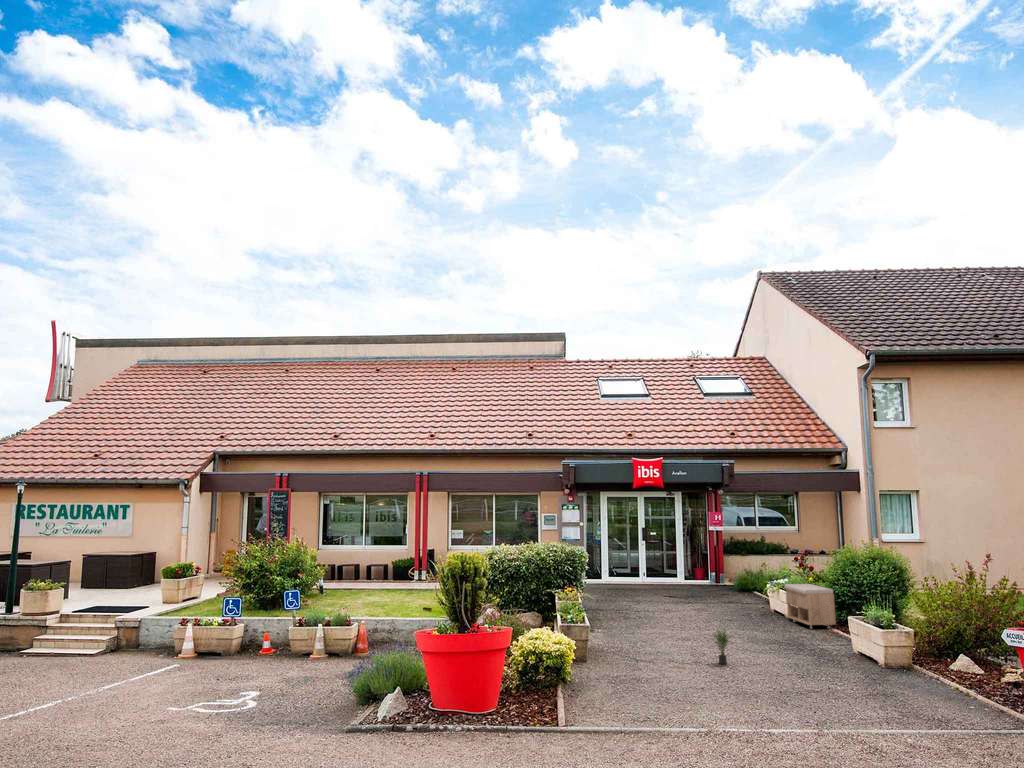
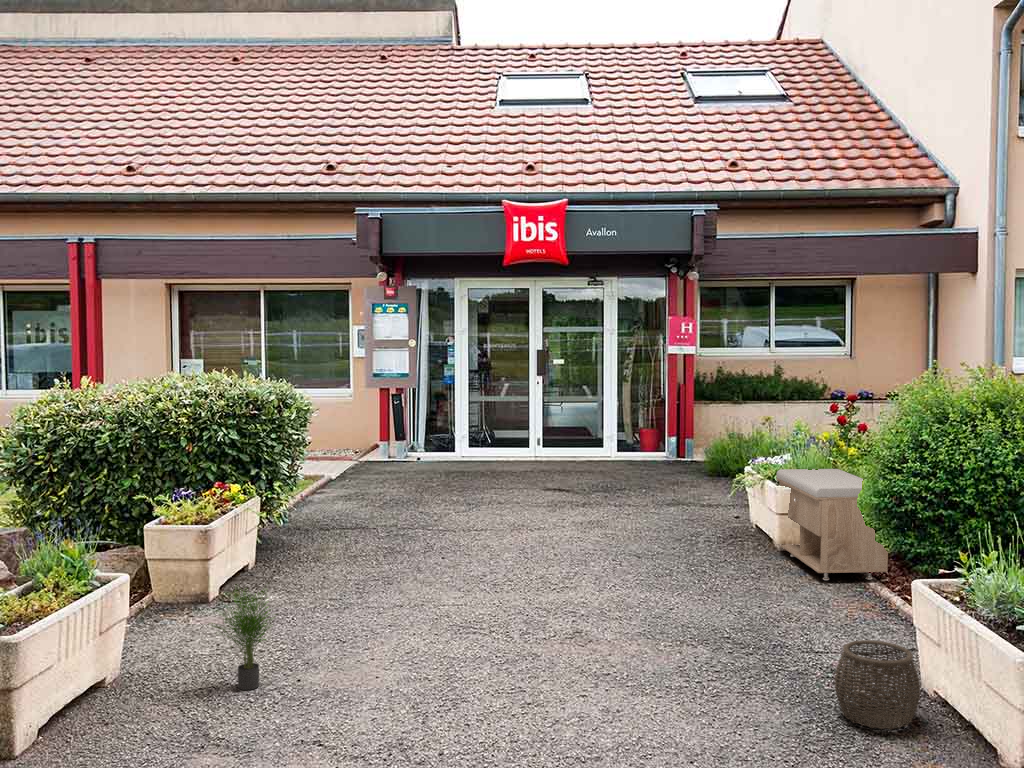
potted plant: present [714,631,729,664] -> present [212,590,270,690]
woven basket: none [826,634,855,661] -> present [834,640,920,730]

